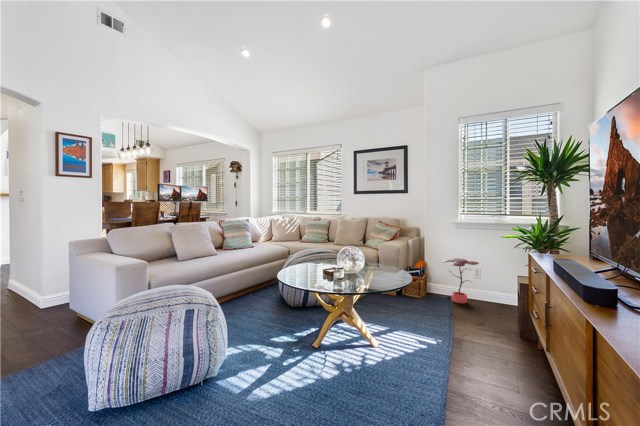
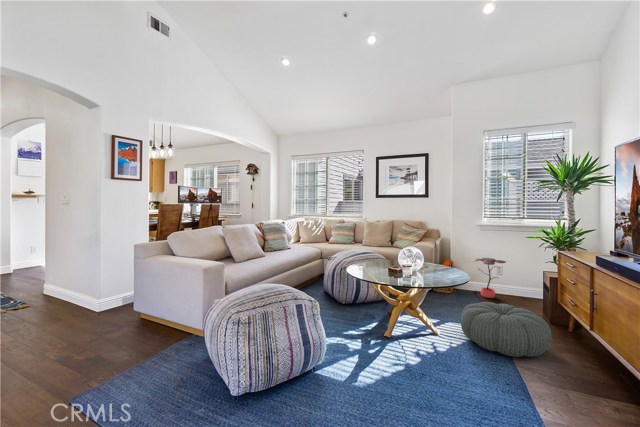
pouf: none [399,309,497,376] -> present [461,302,551,357]

